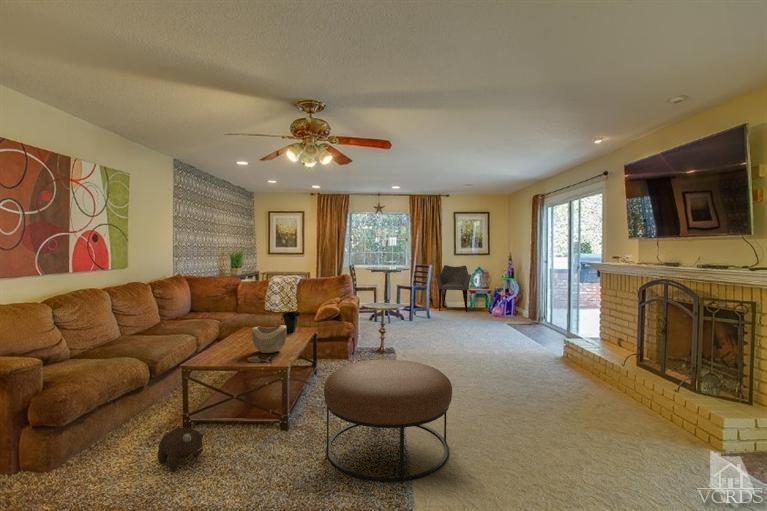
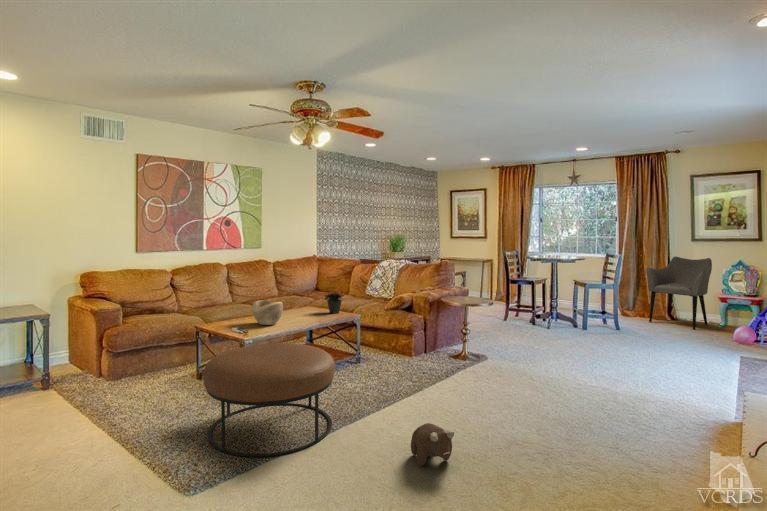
plush toy: present [158,428,207,470] -> present [411,423,454,466]

